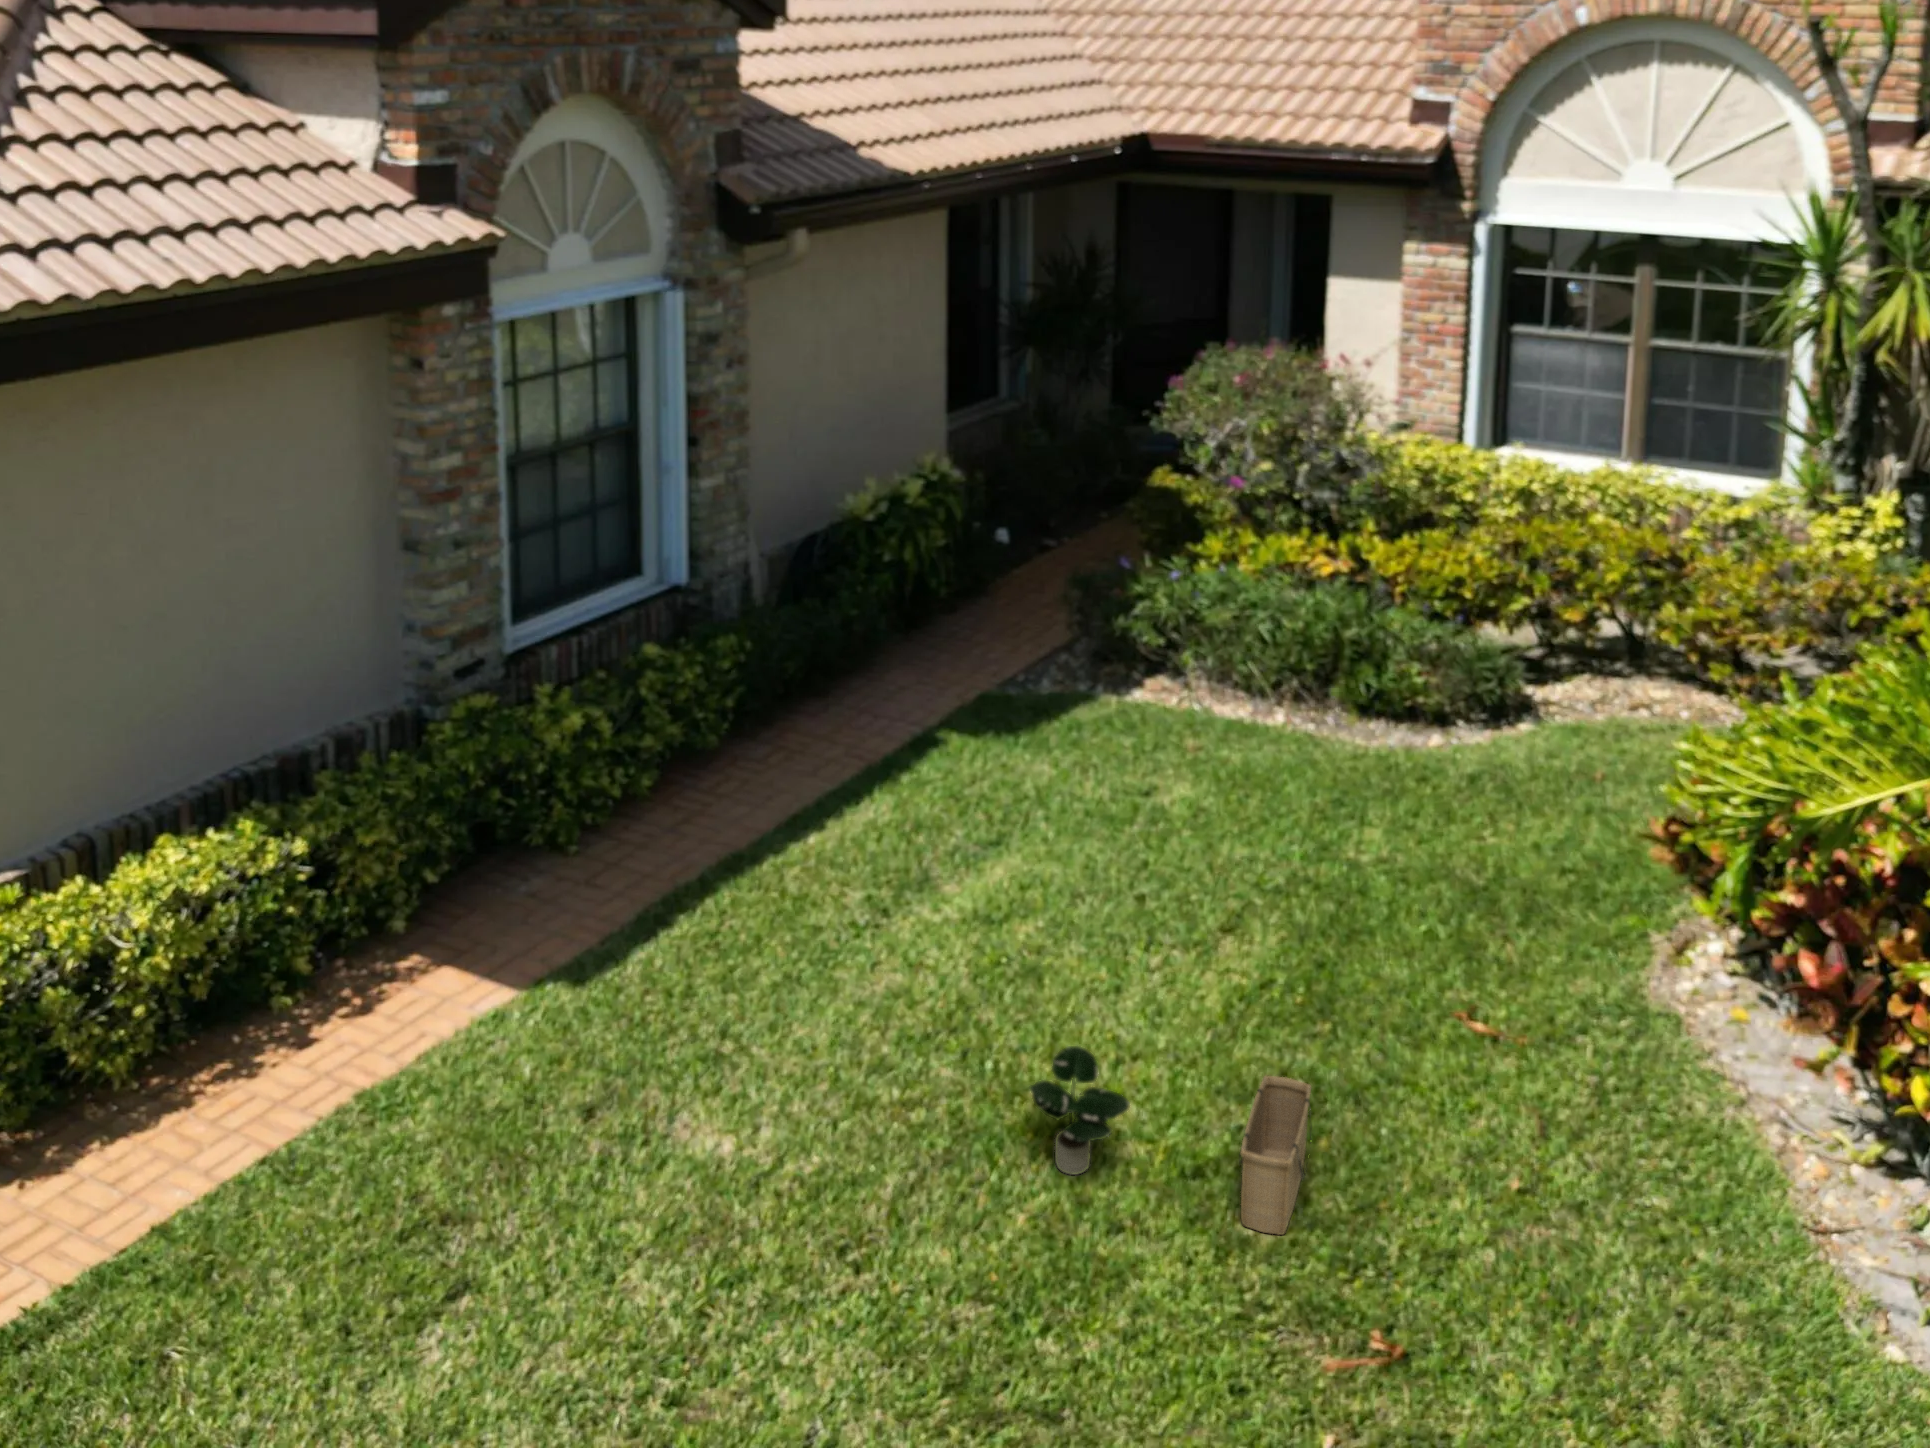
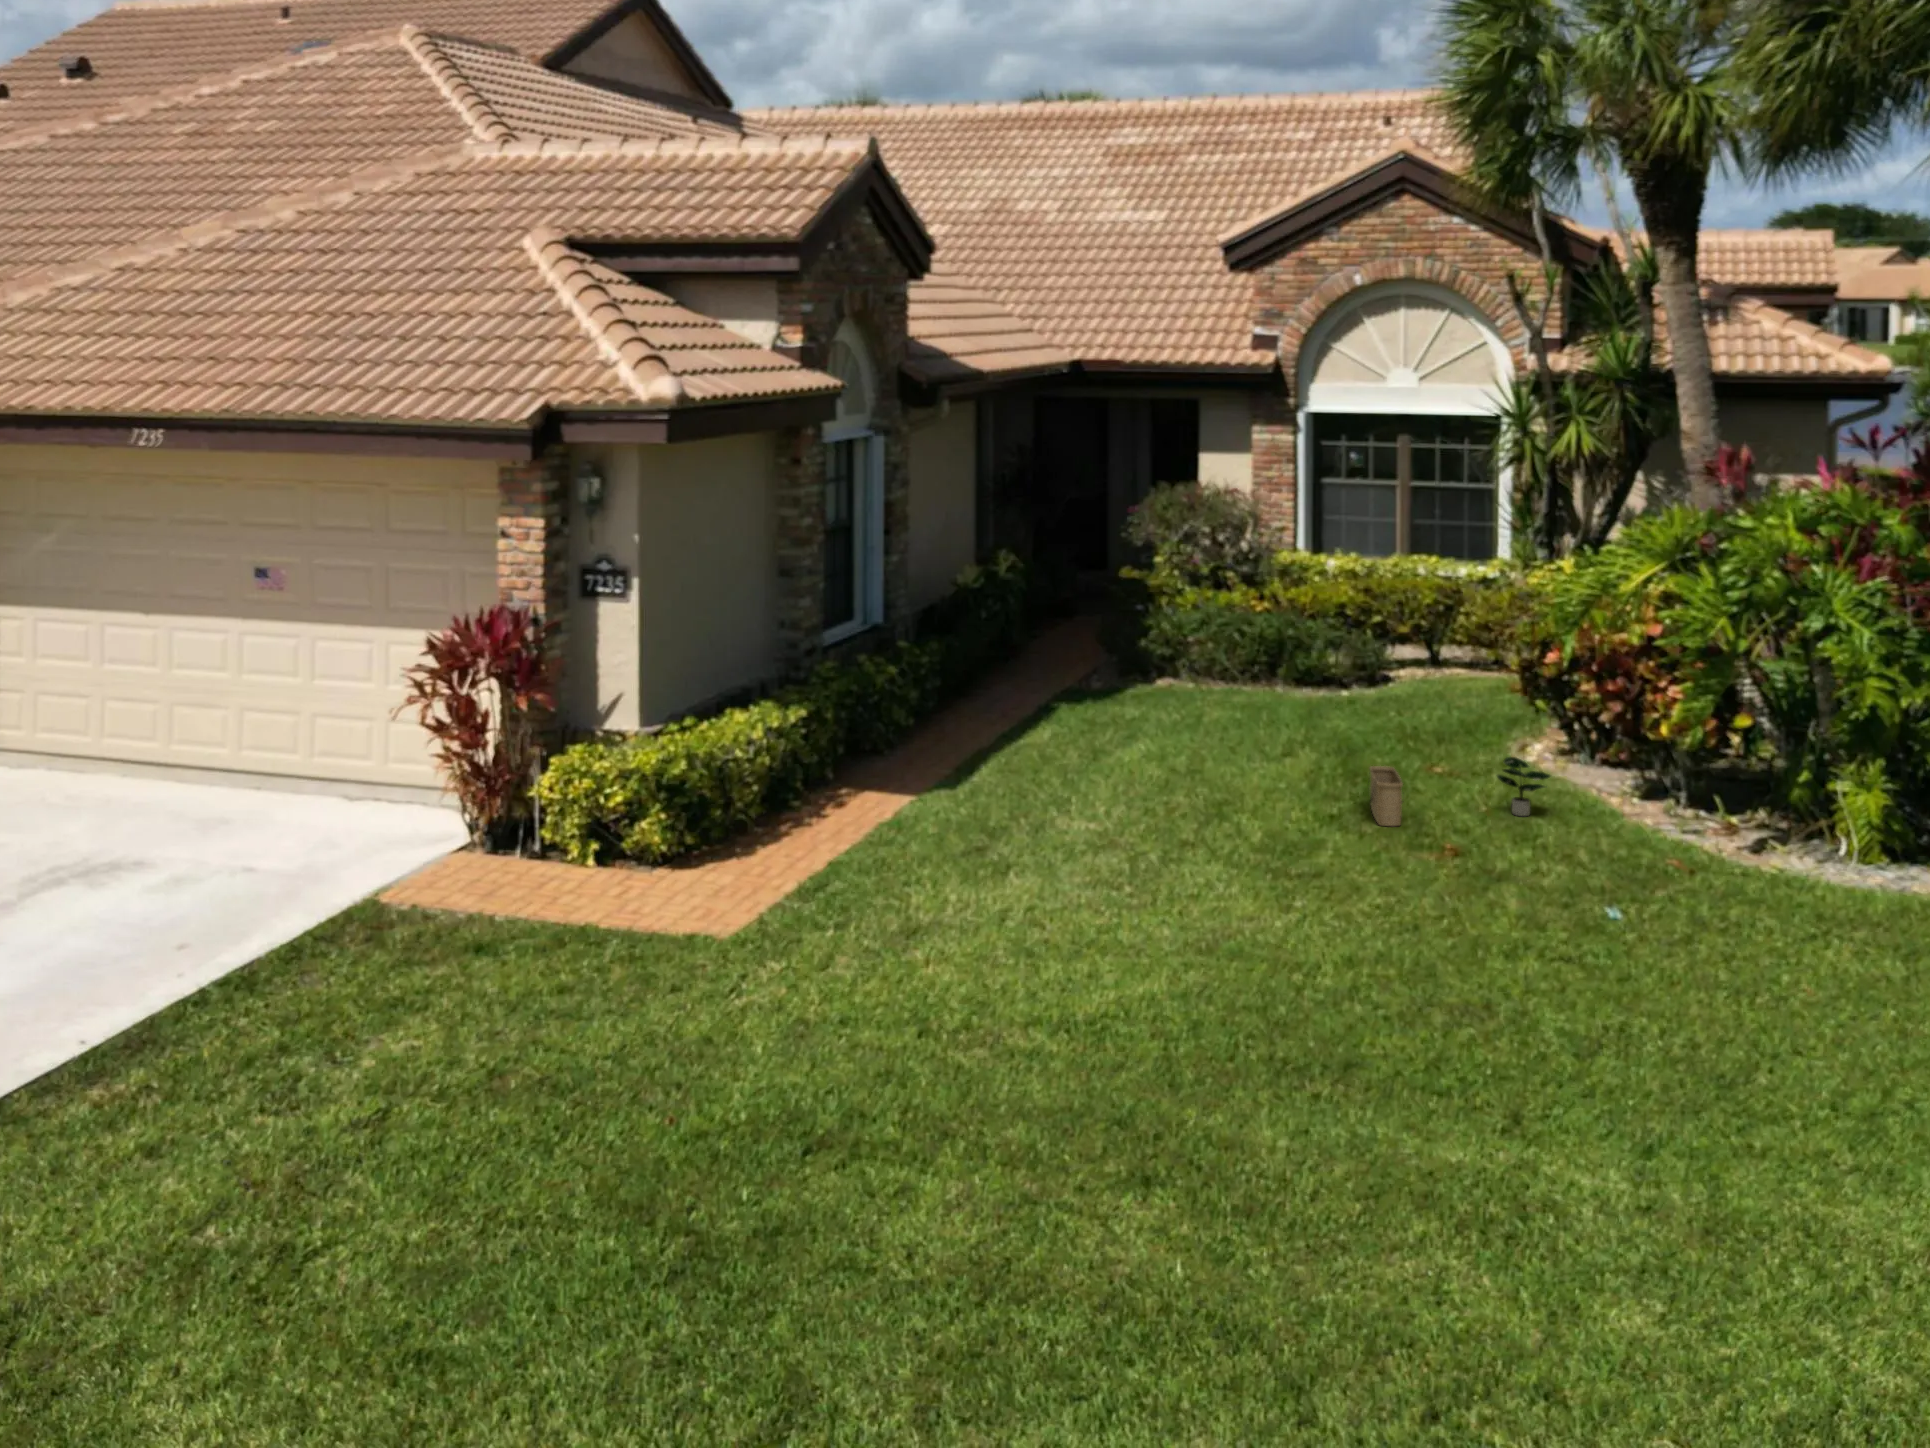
potted plant: present [1030,1046,1130,1175] -> present [1497,757,1550,816]

